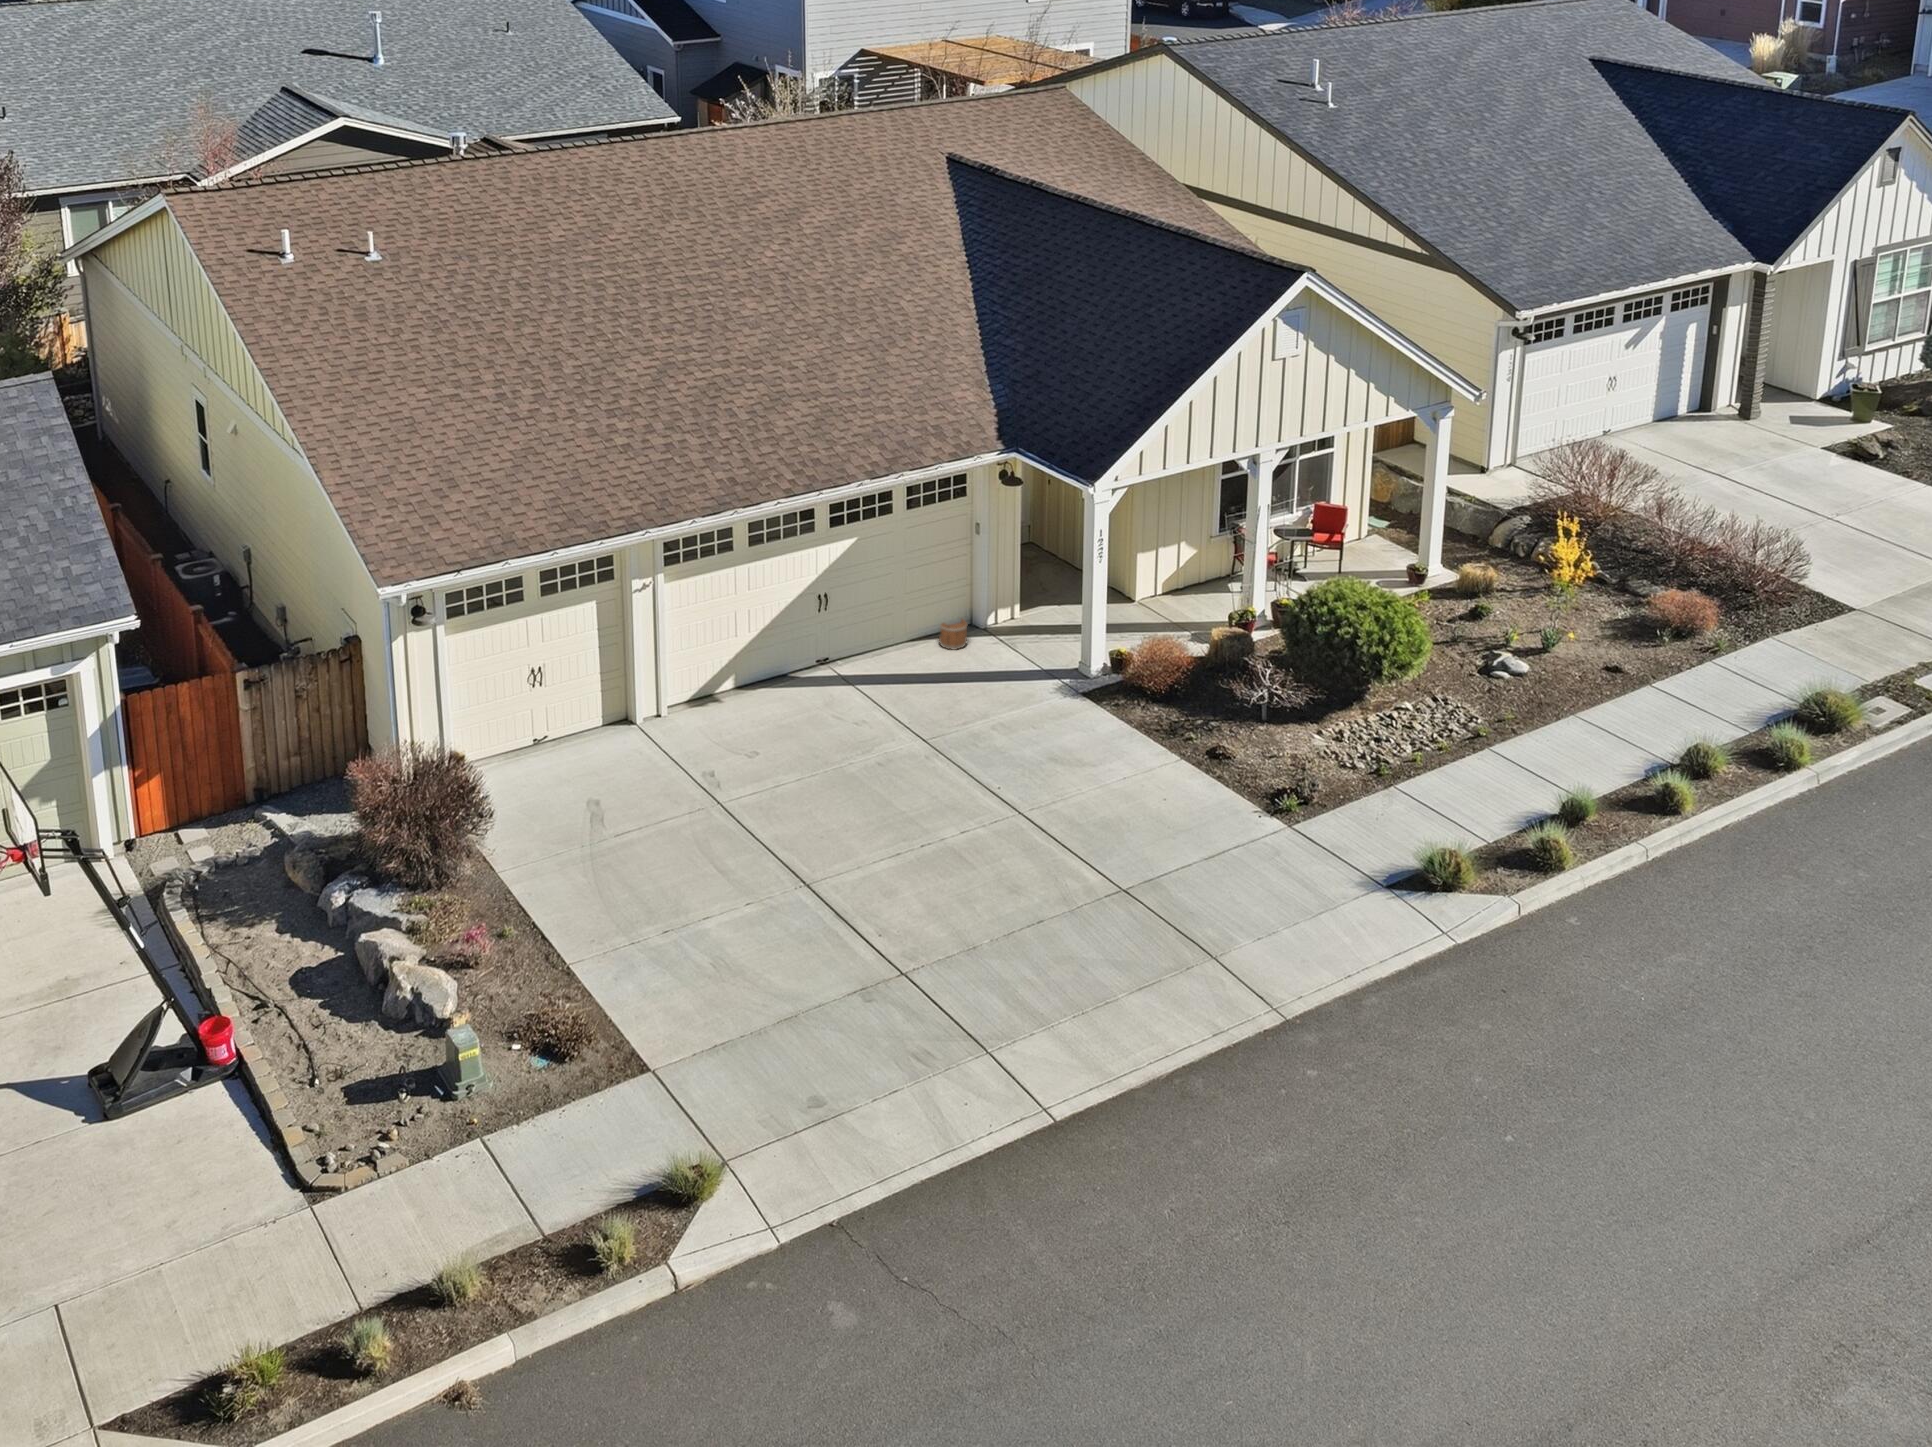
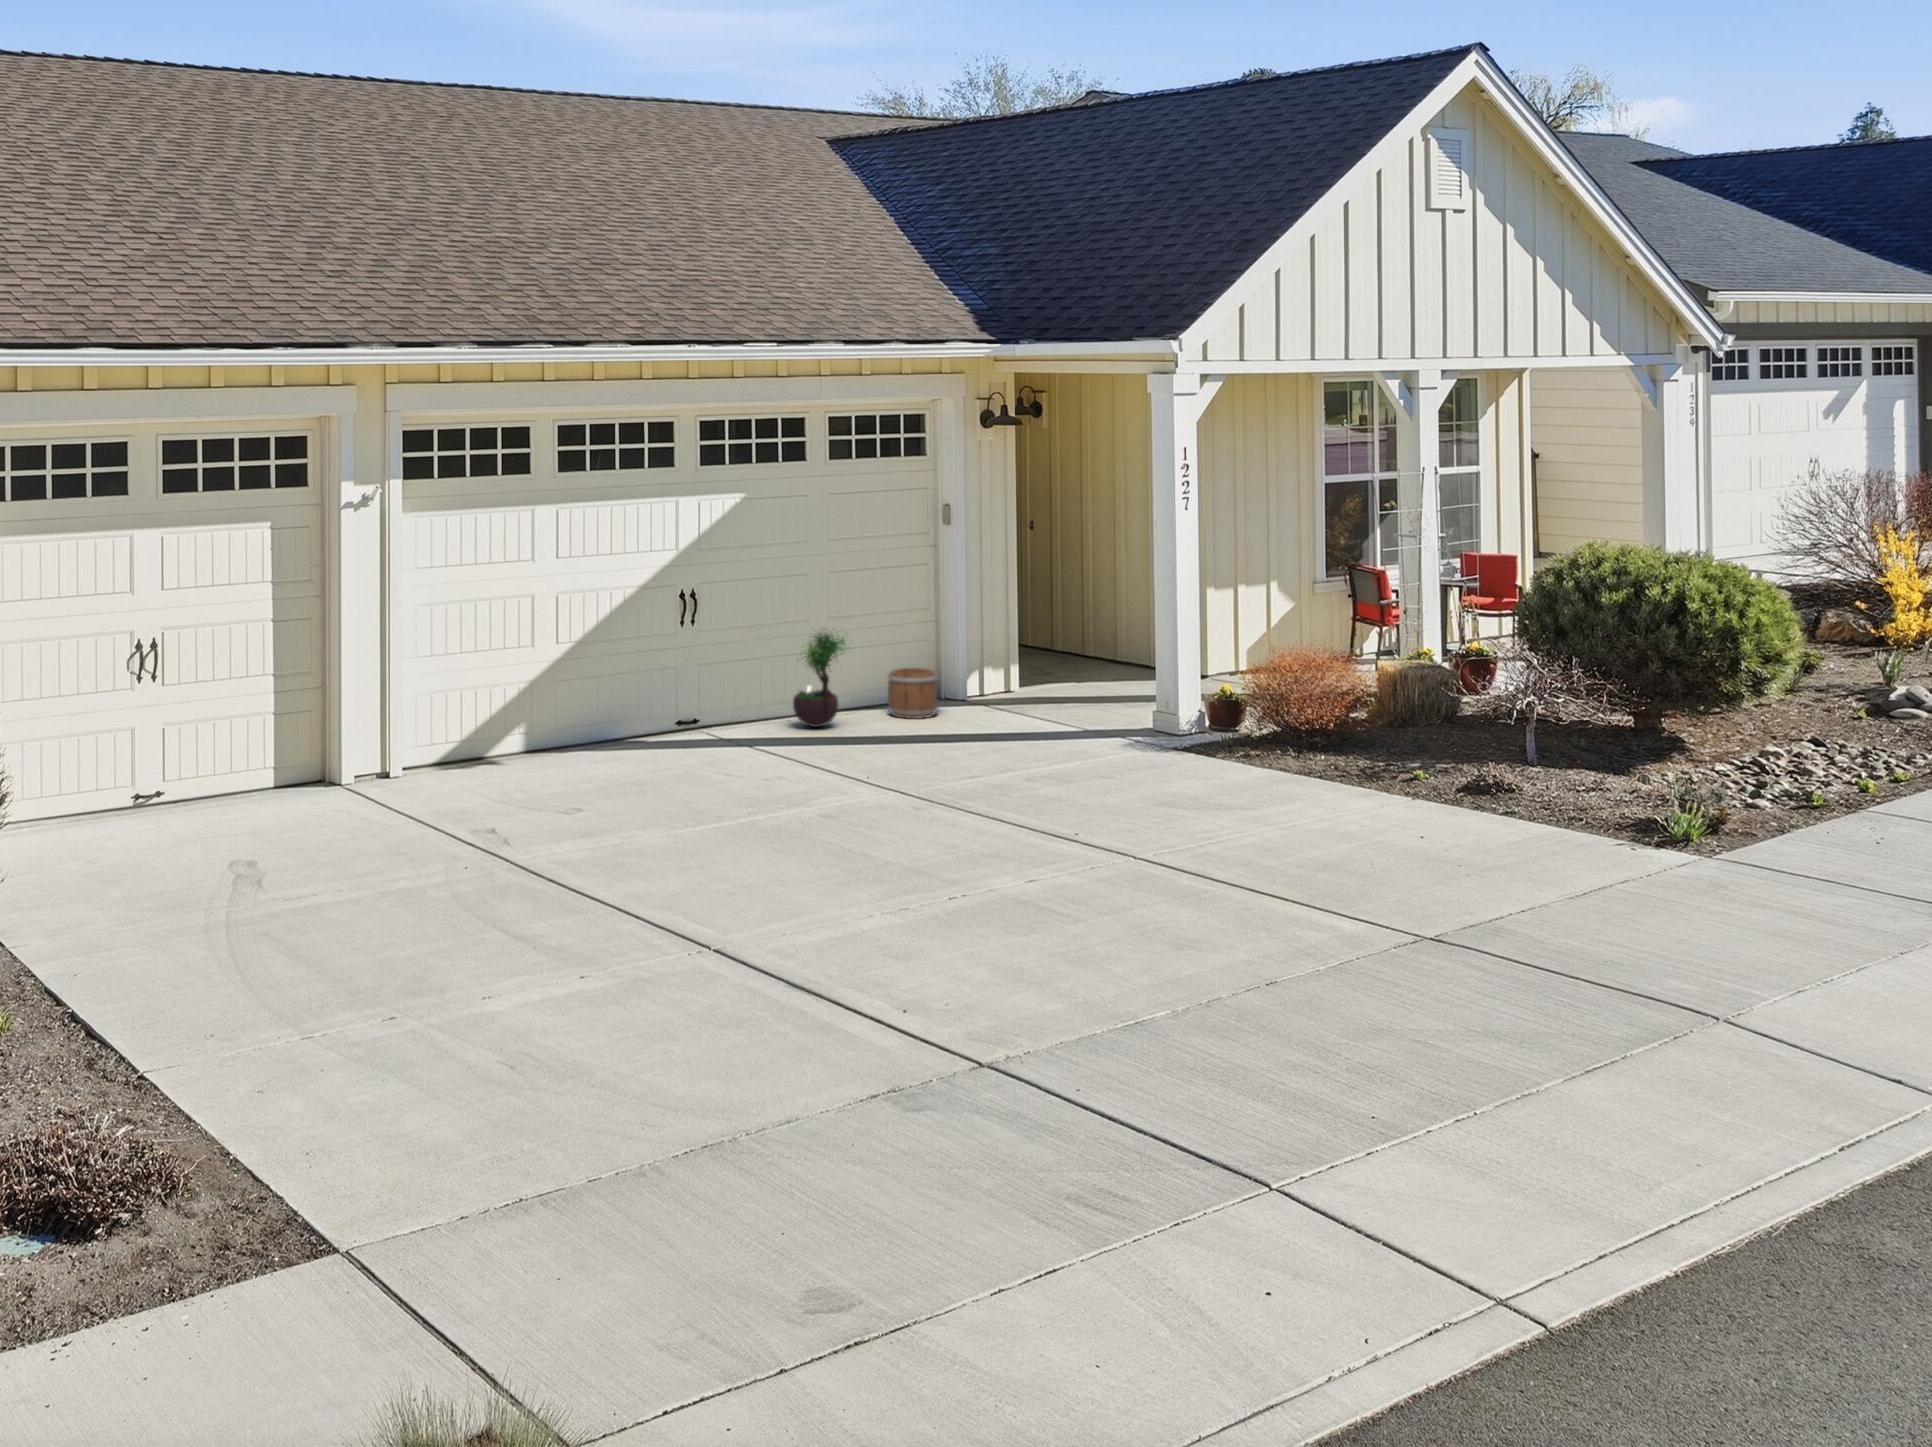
potted tree: none [882,607,916,660] -> present [793,628,849,727]

